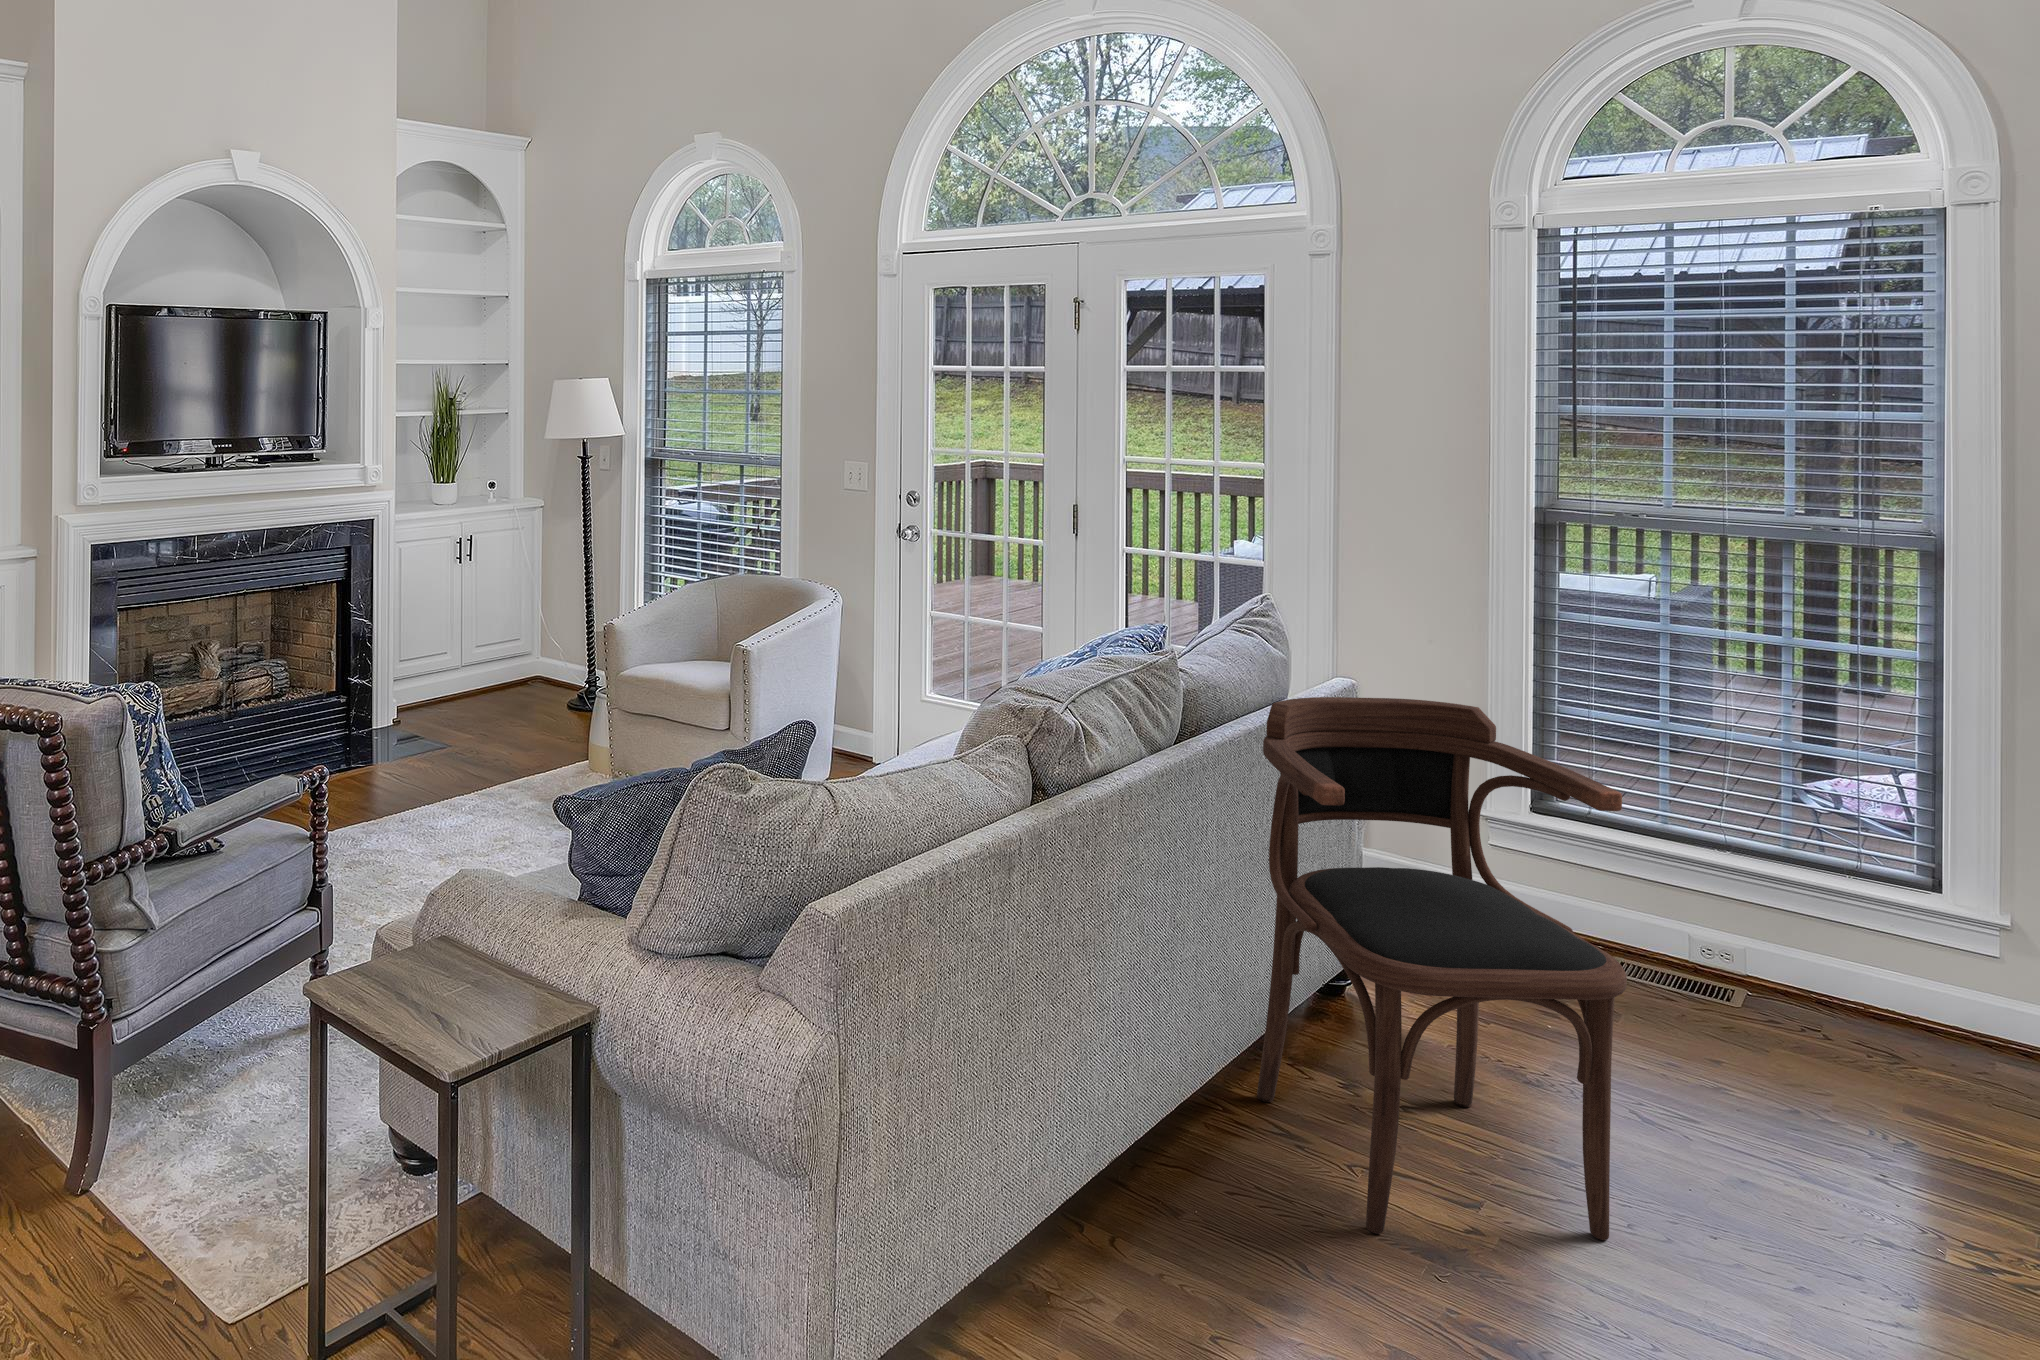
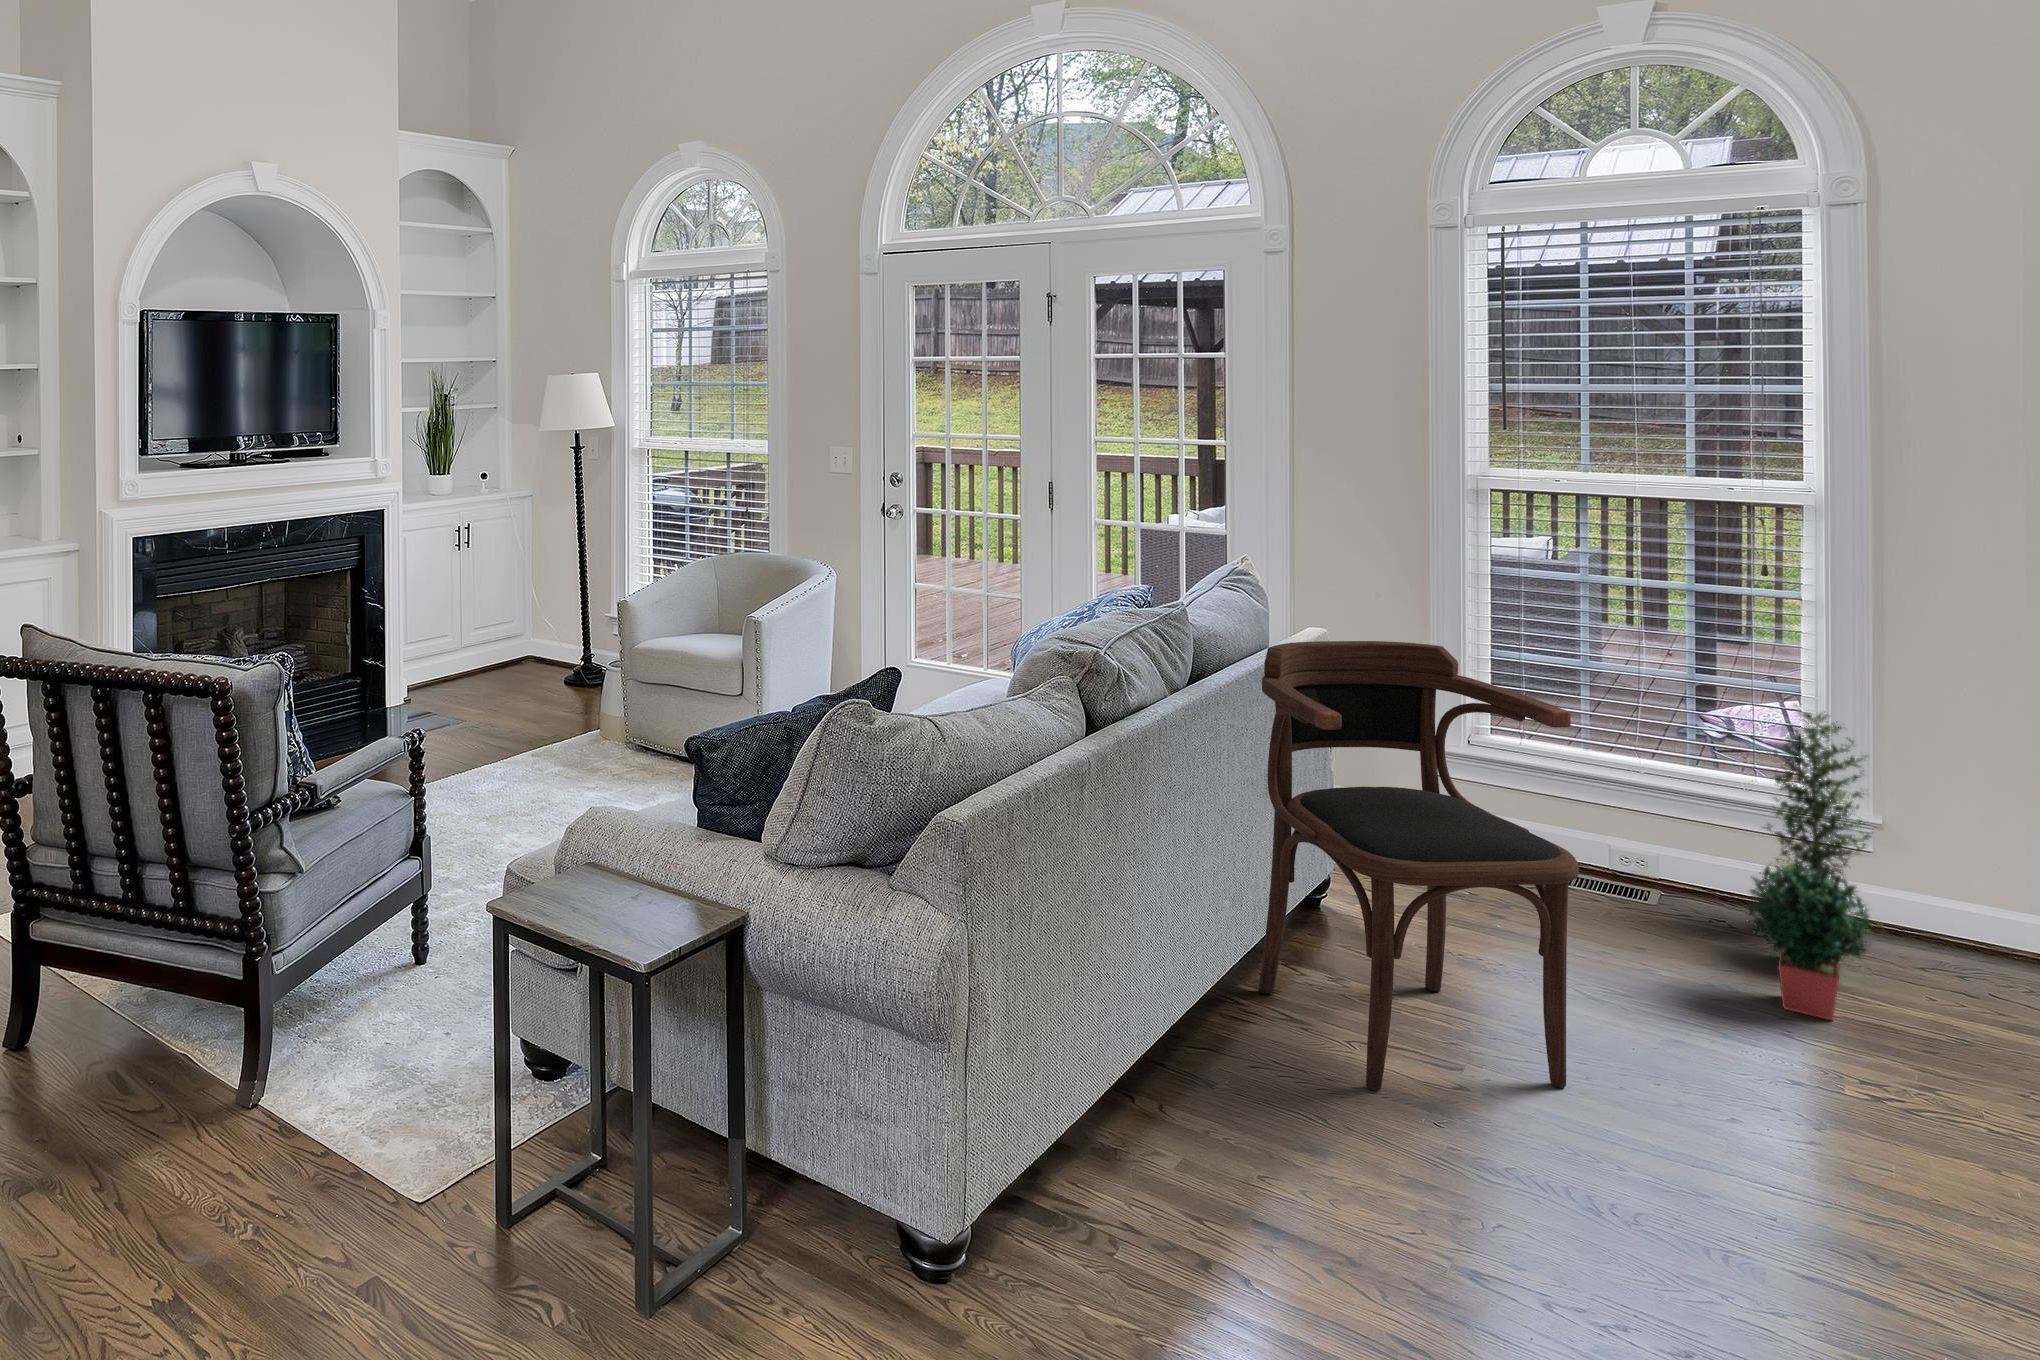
potted plant: none [1844,781,2011,1165] -> present [1748,705,1883,1020]

